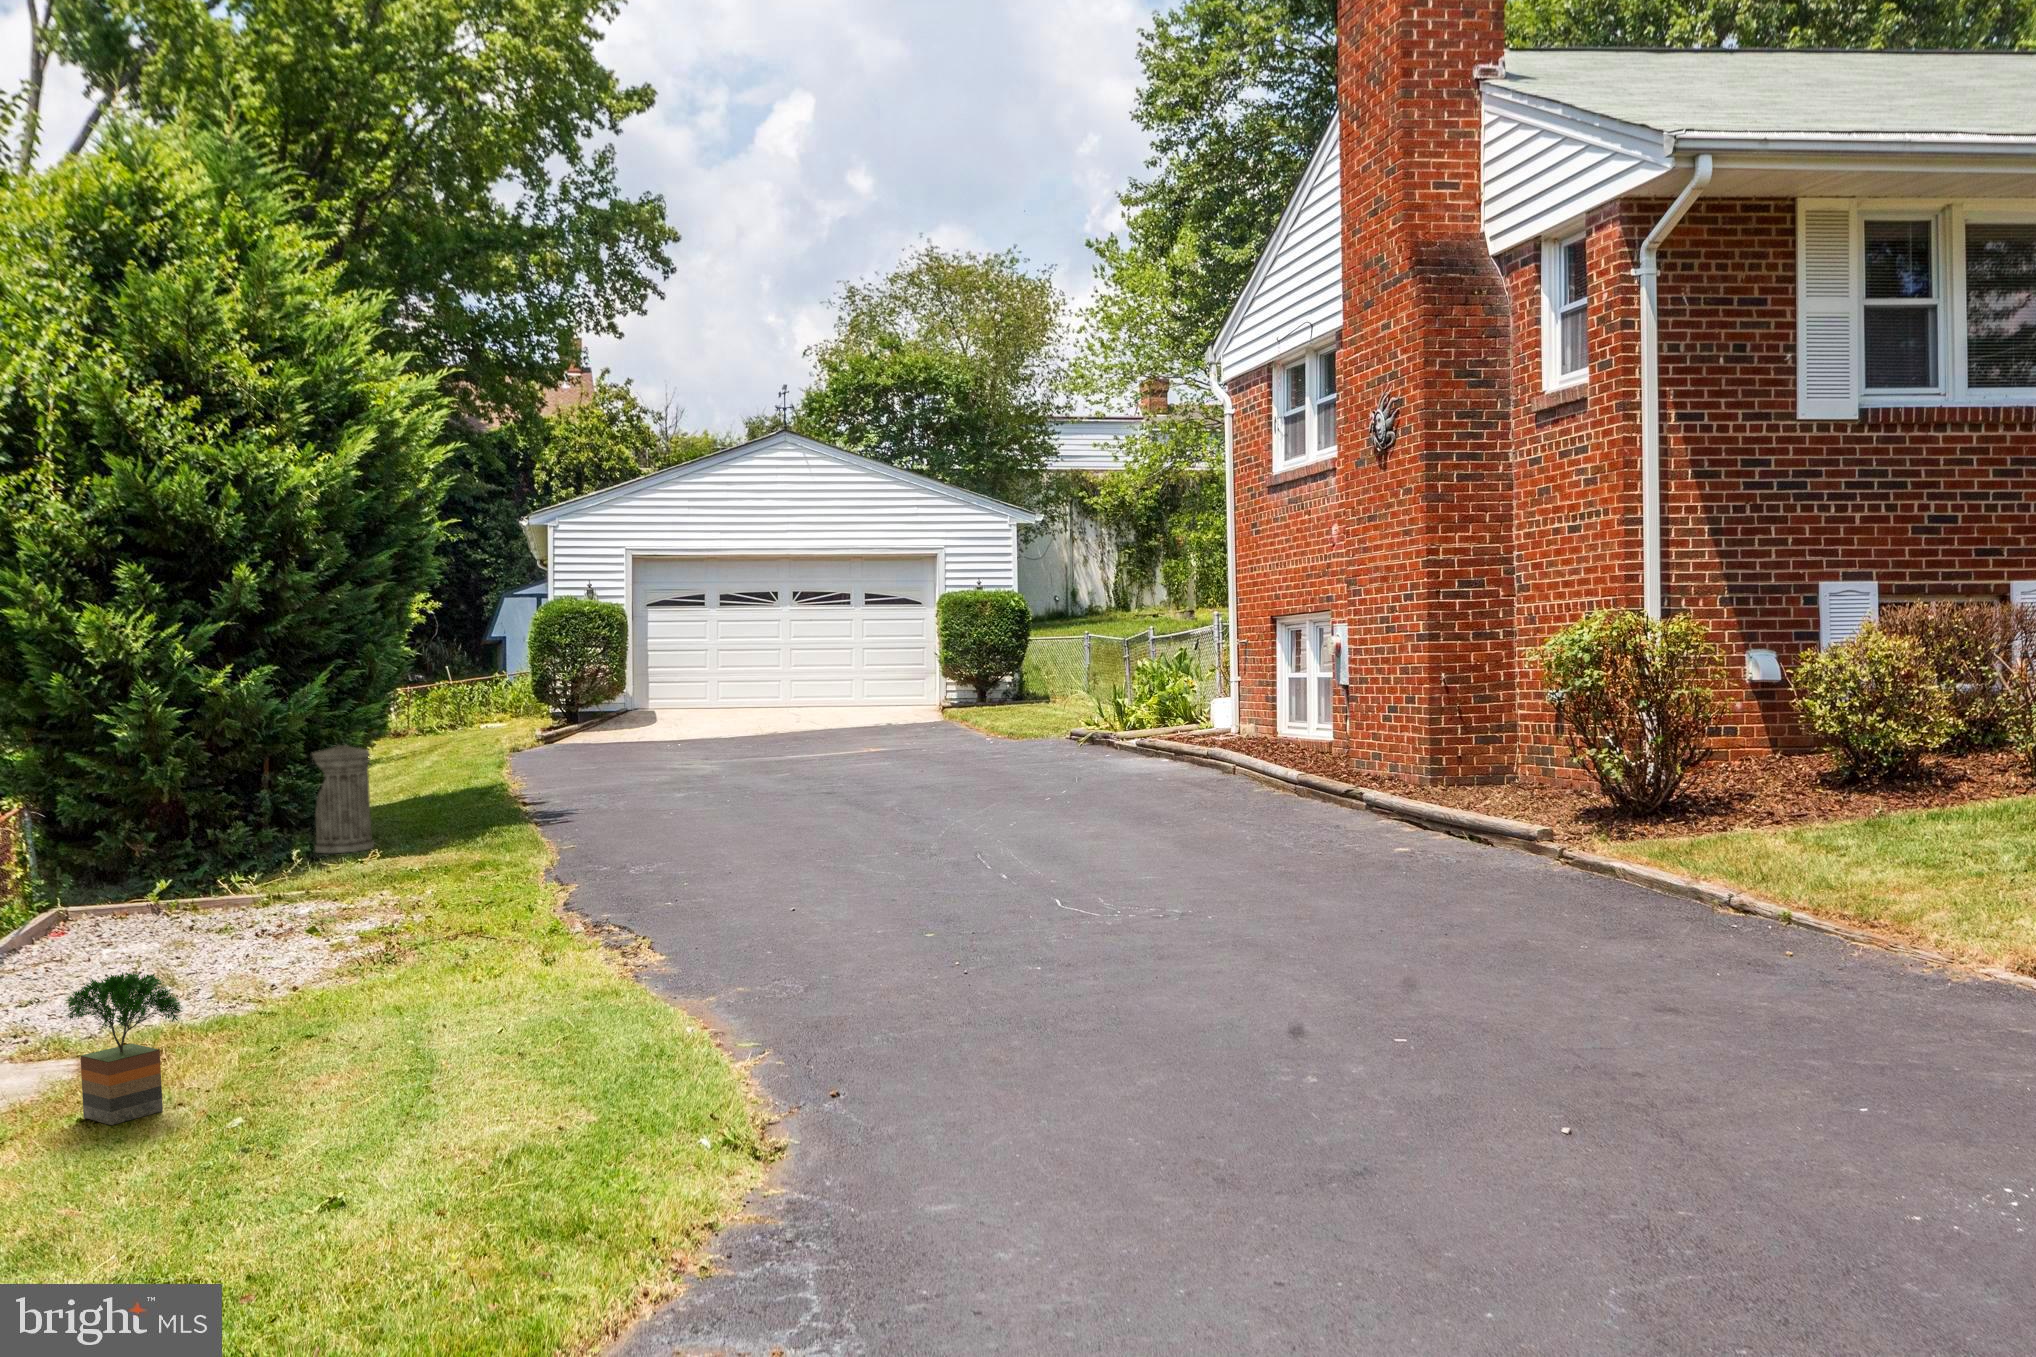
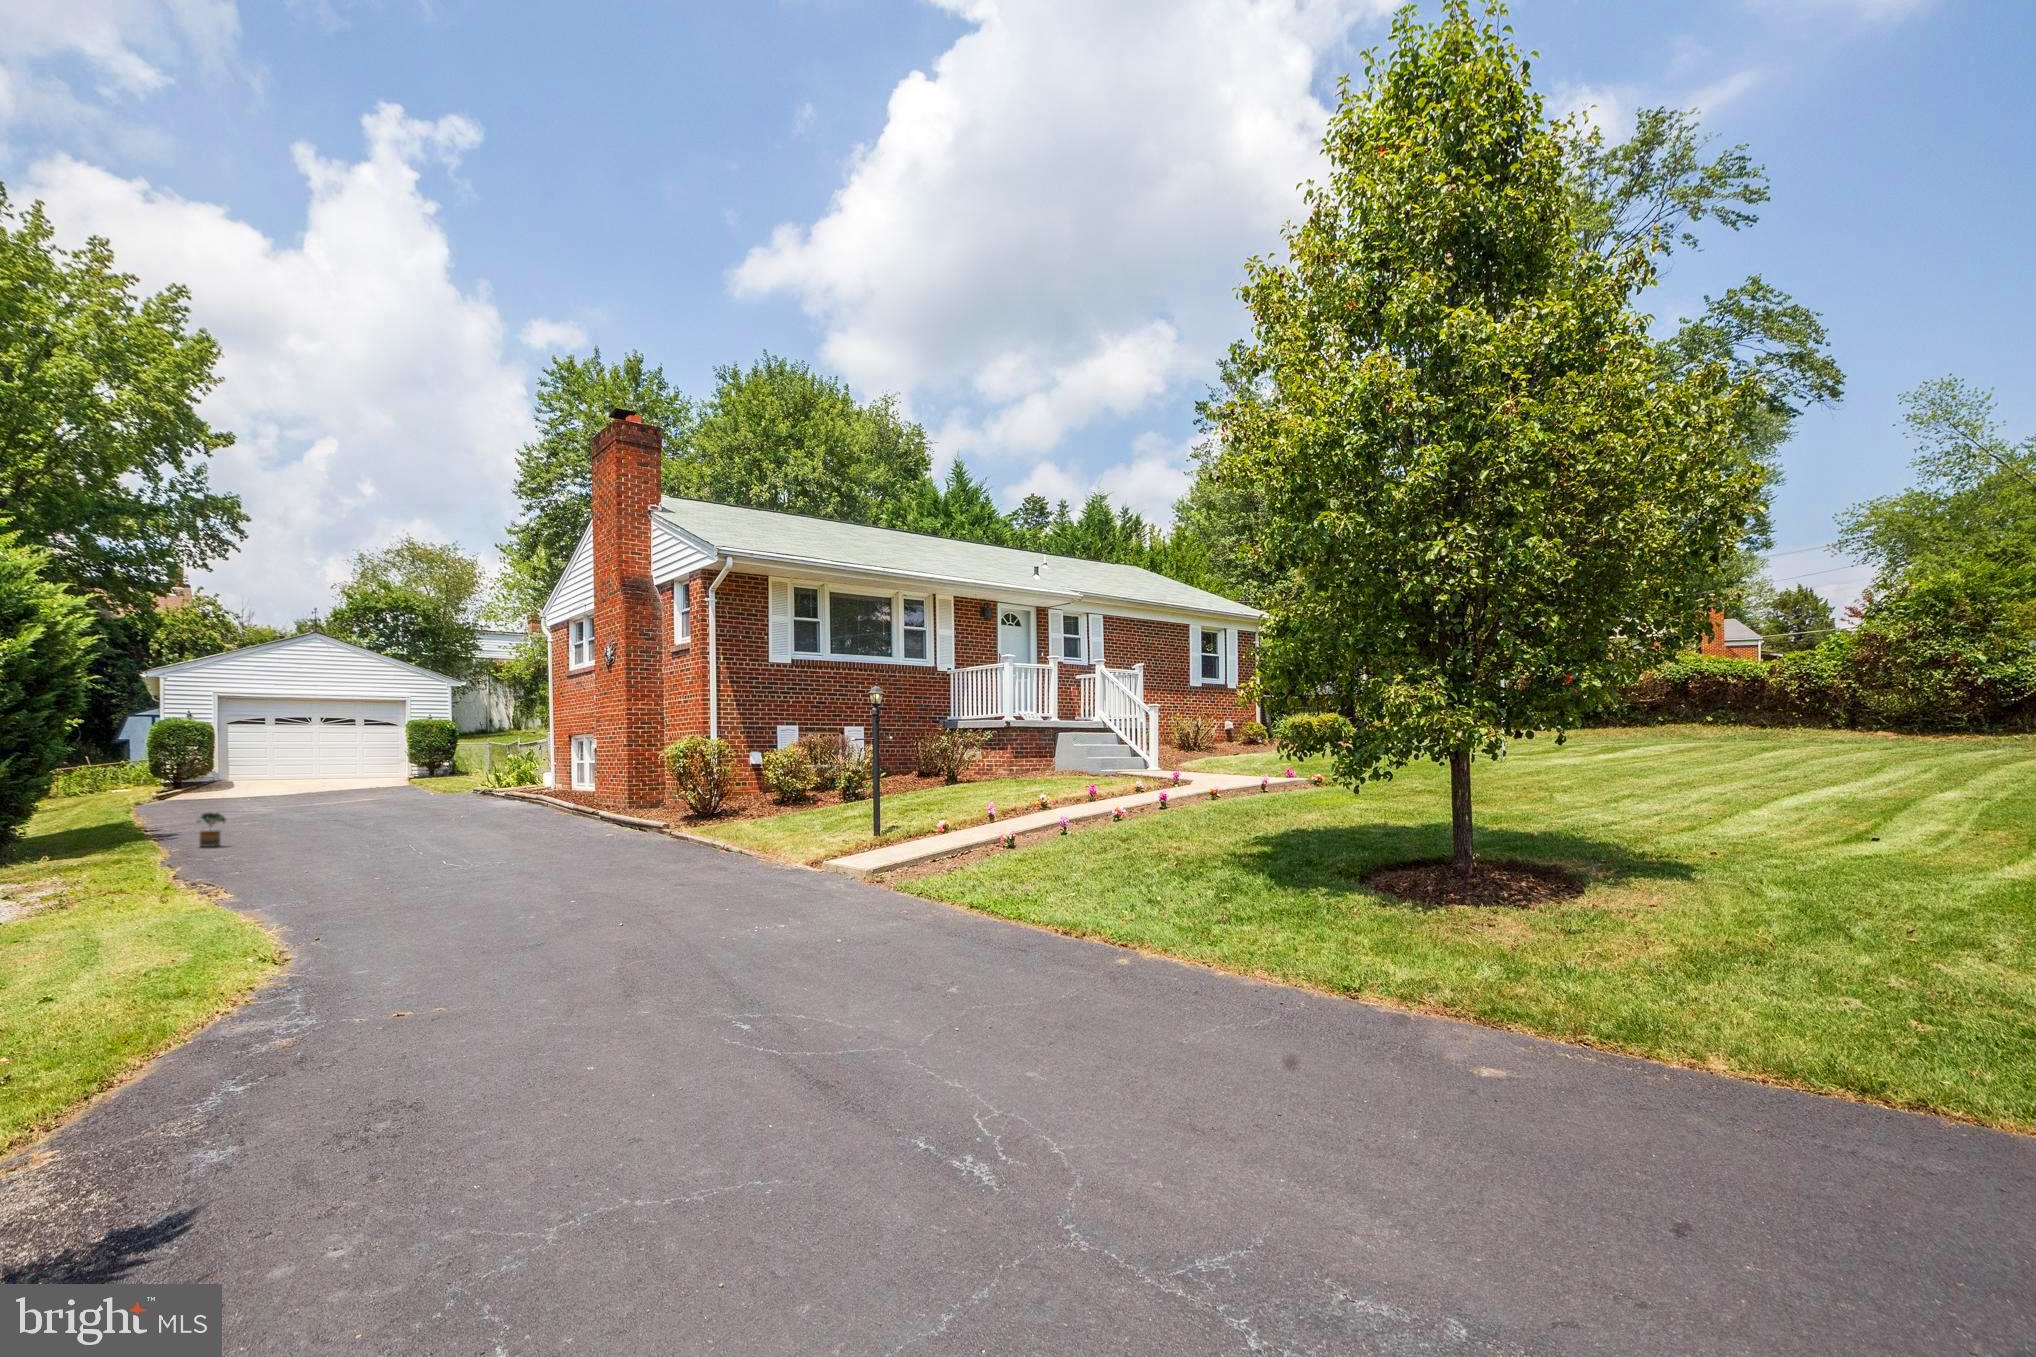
trash can: present [312,745,374,853] -> none [141,777,167,821]

